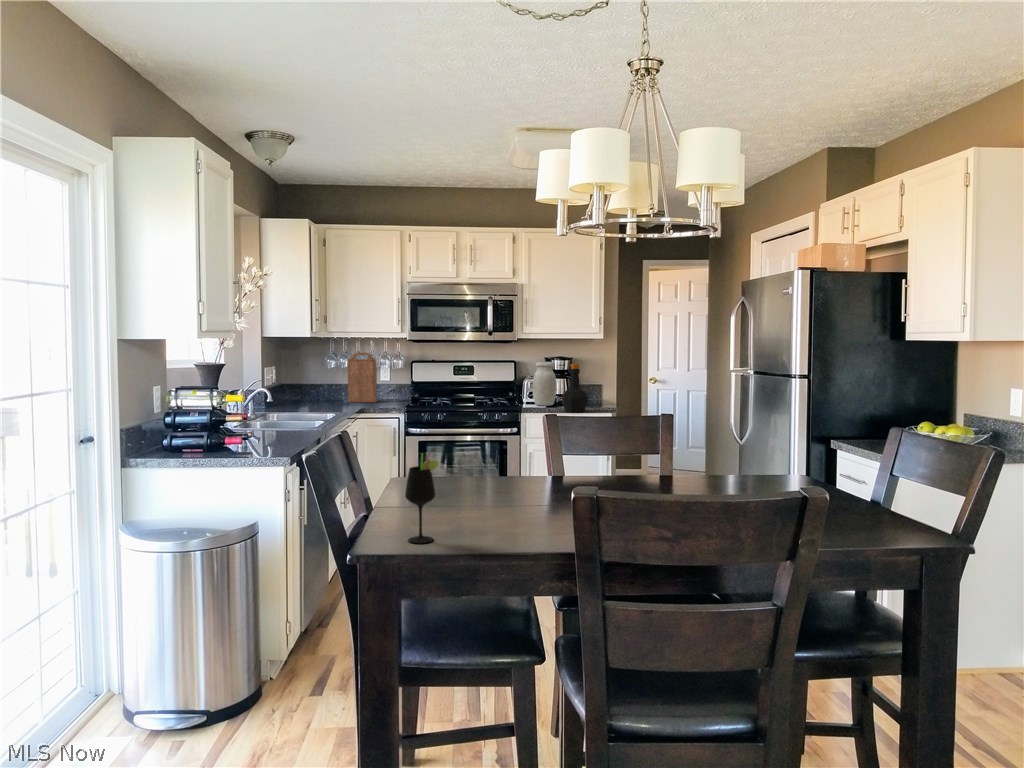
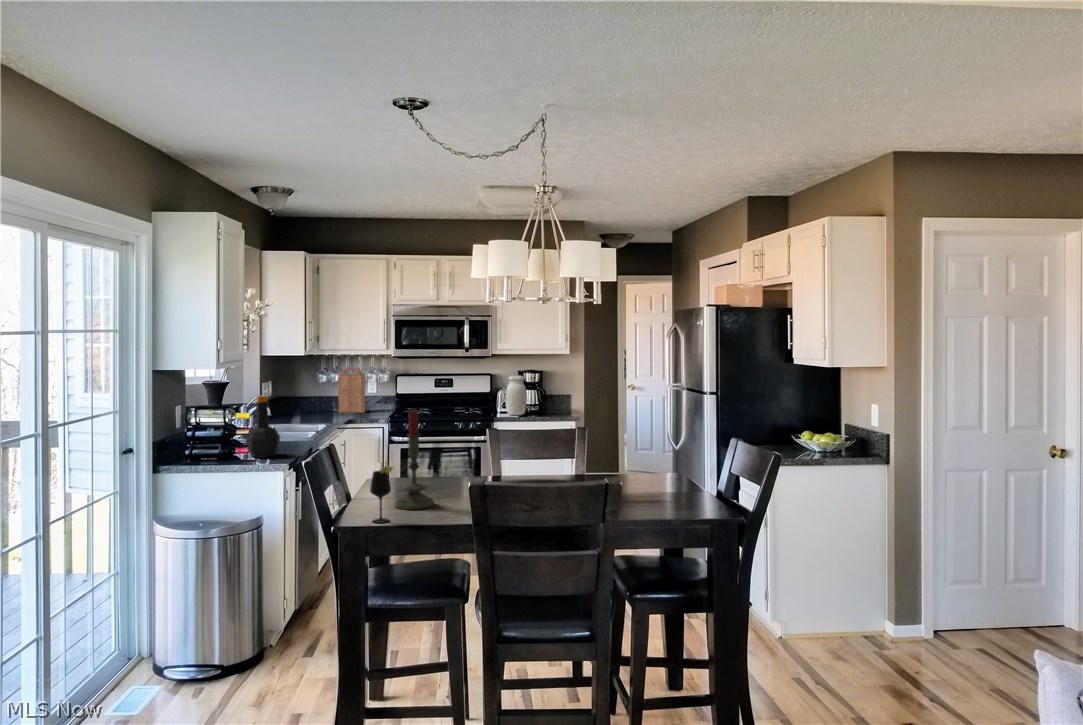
bottle: present [562,364,588,412] -> present [246,395,280,458]
candle: none [435,377,489,522] -> present [395,410,434,510]

